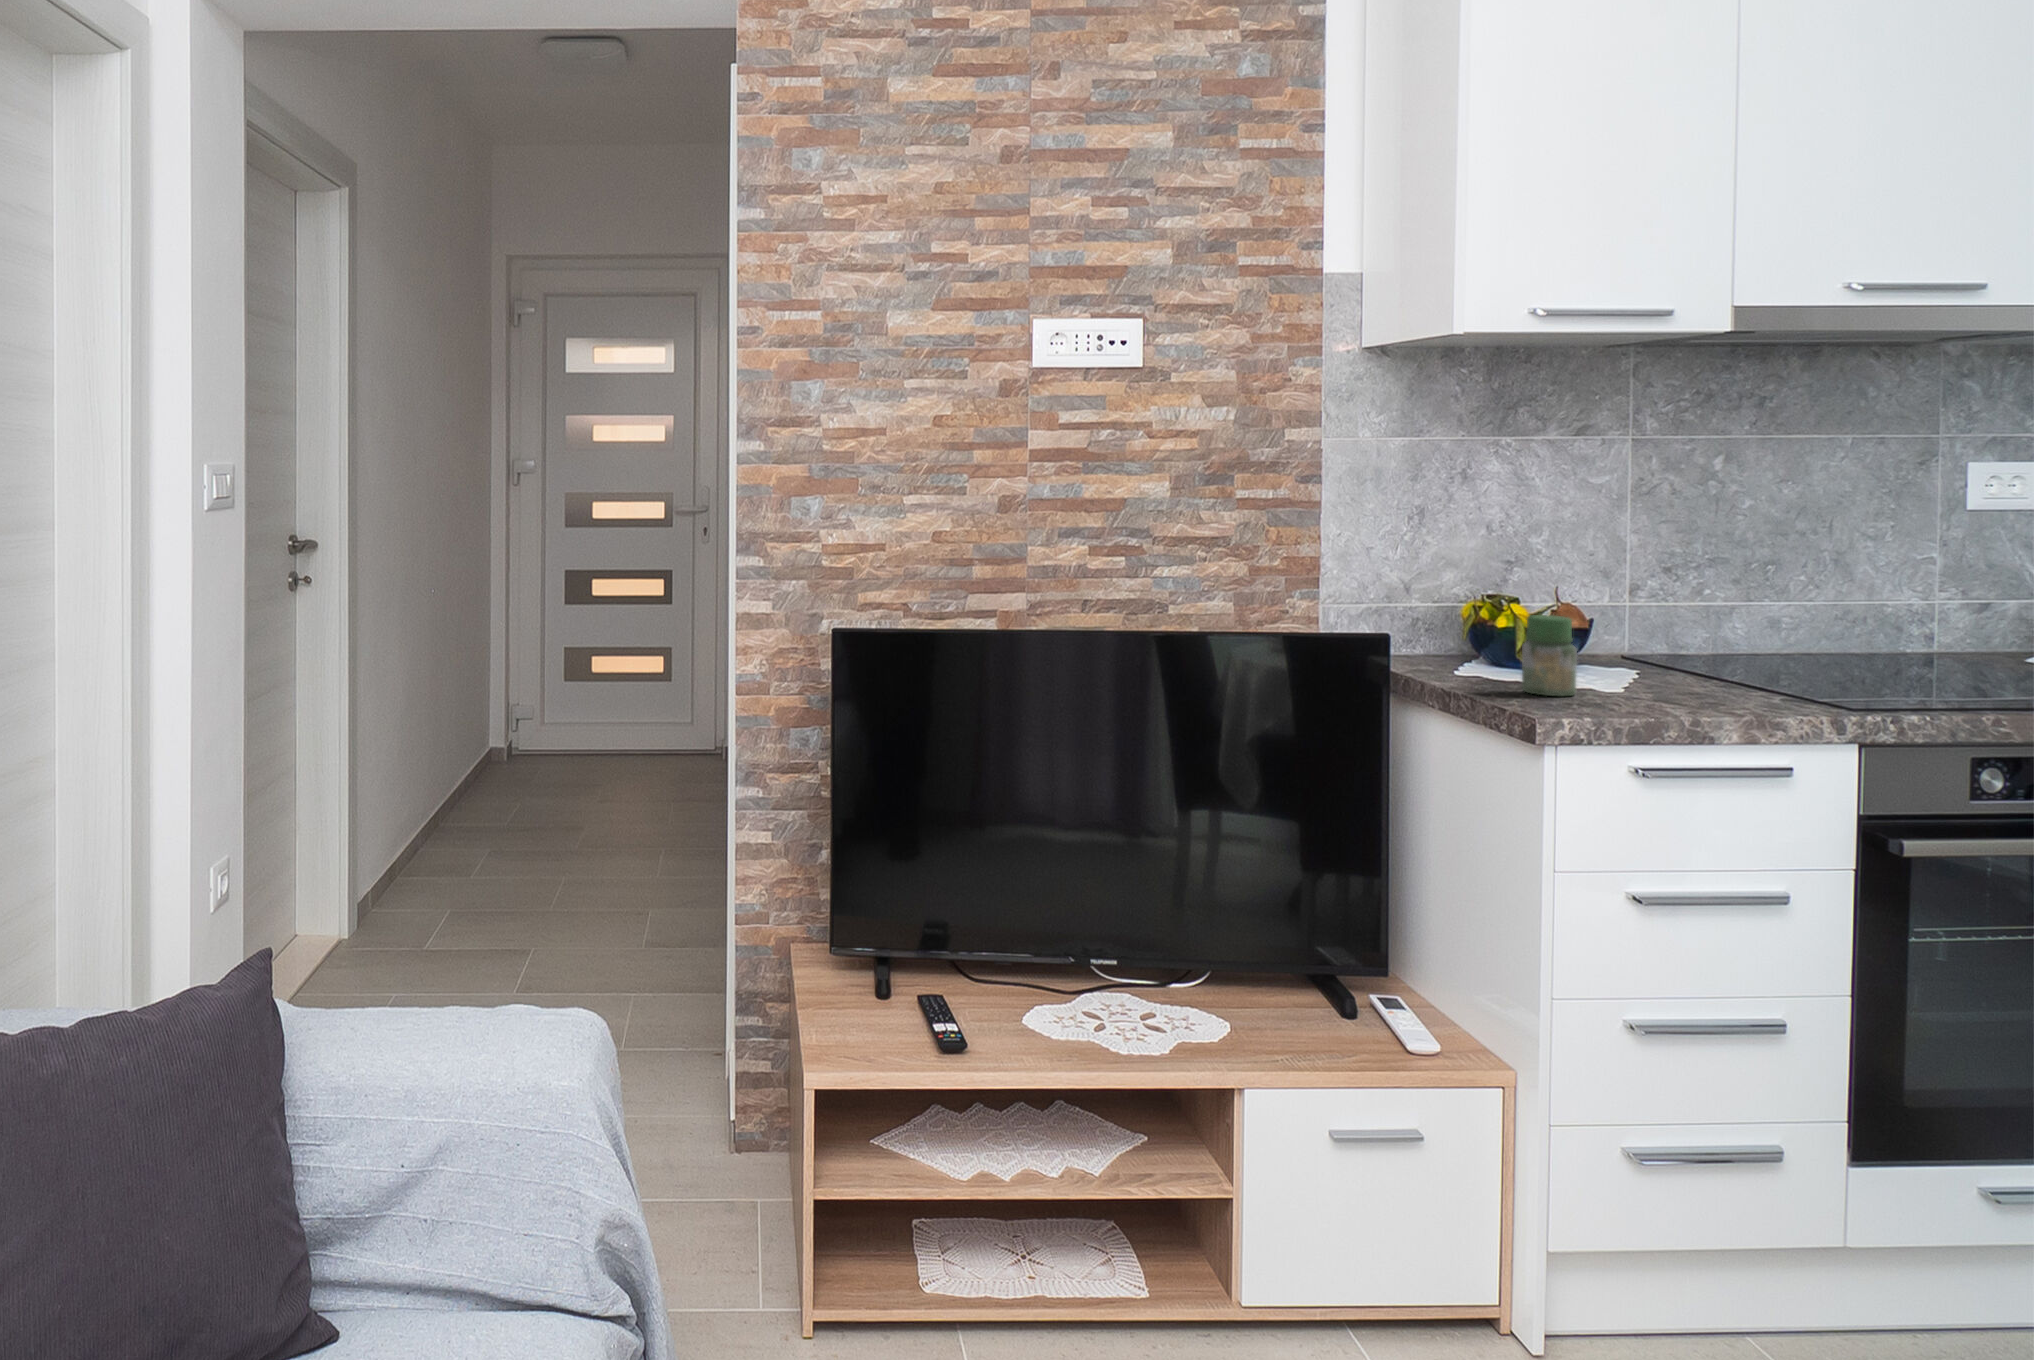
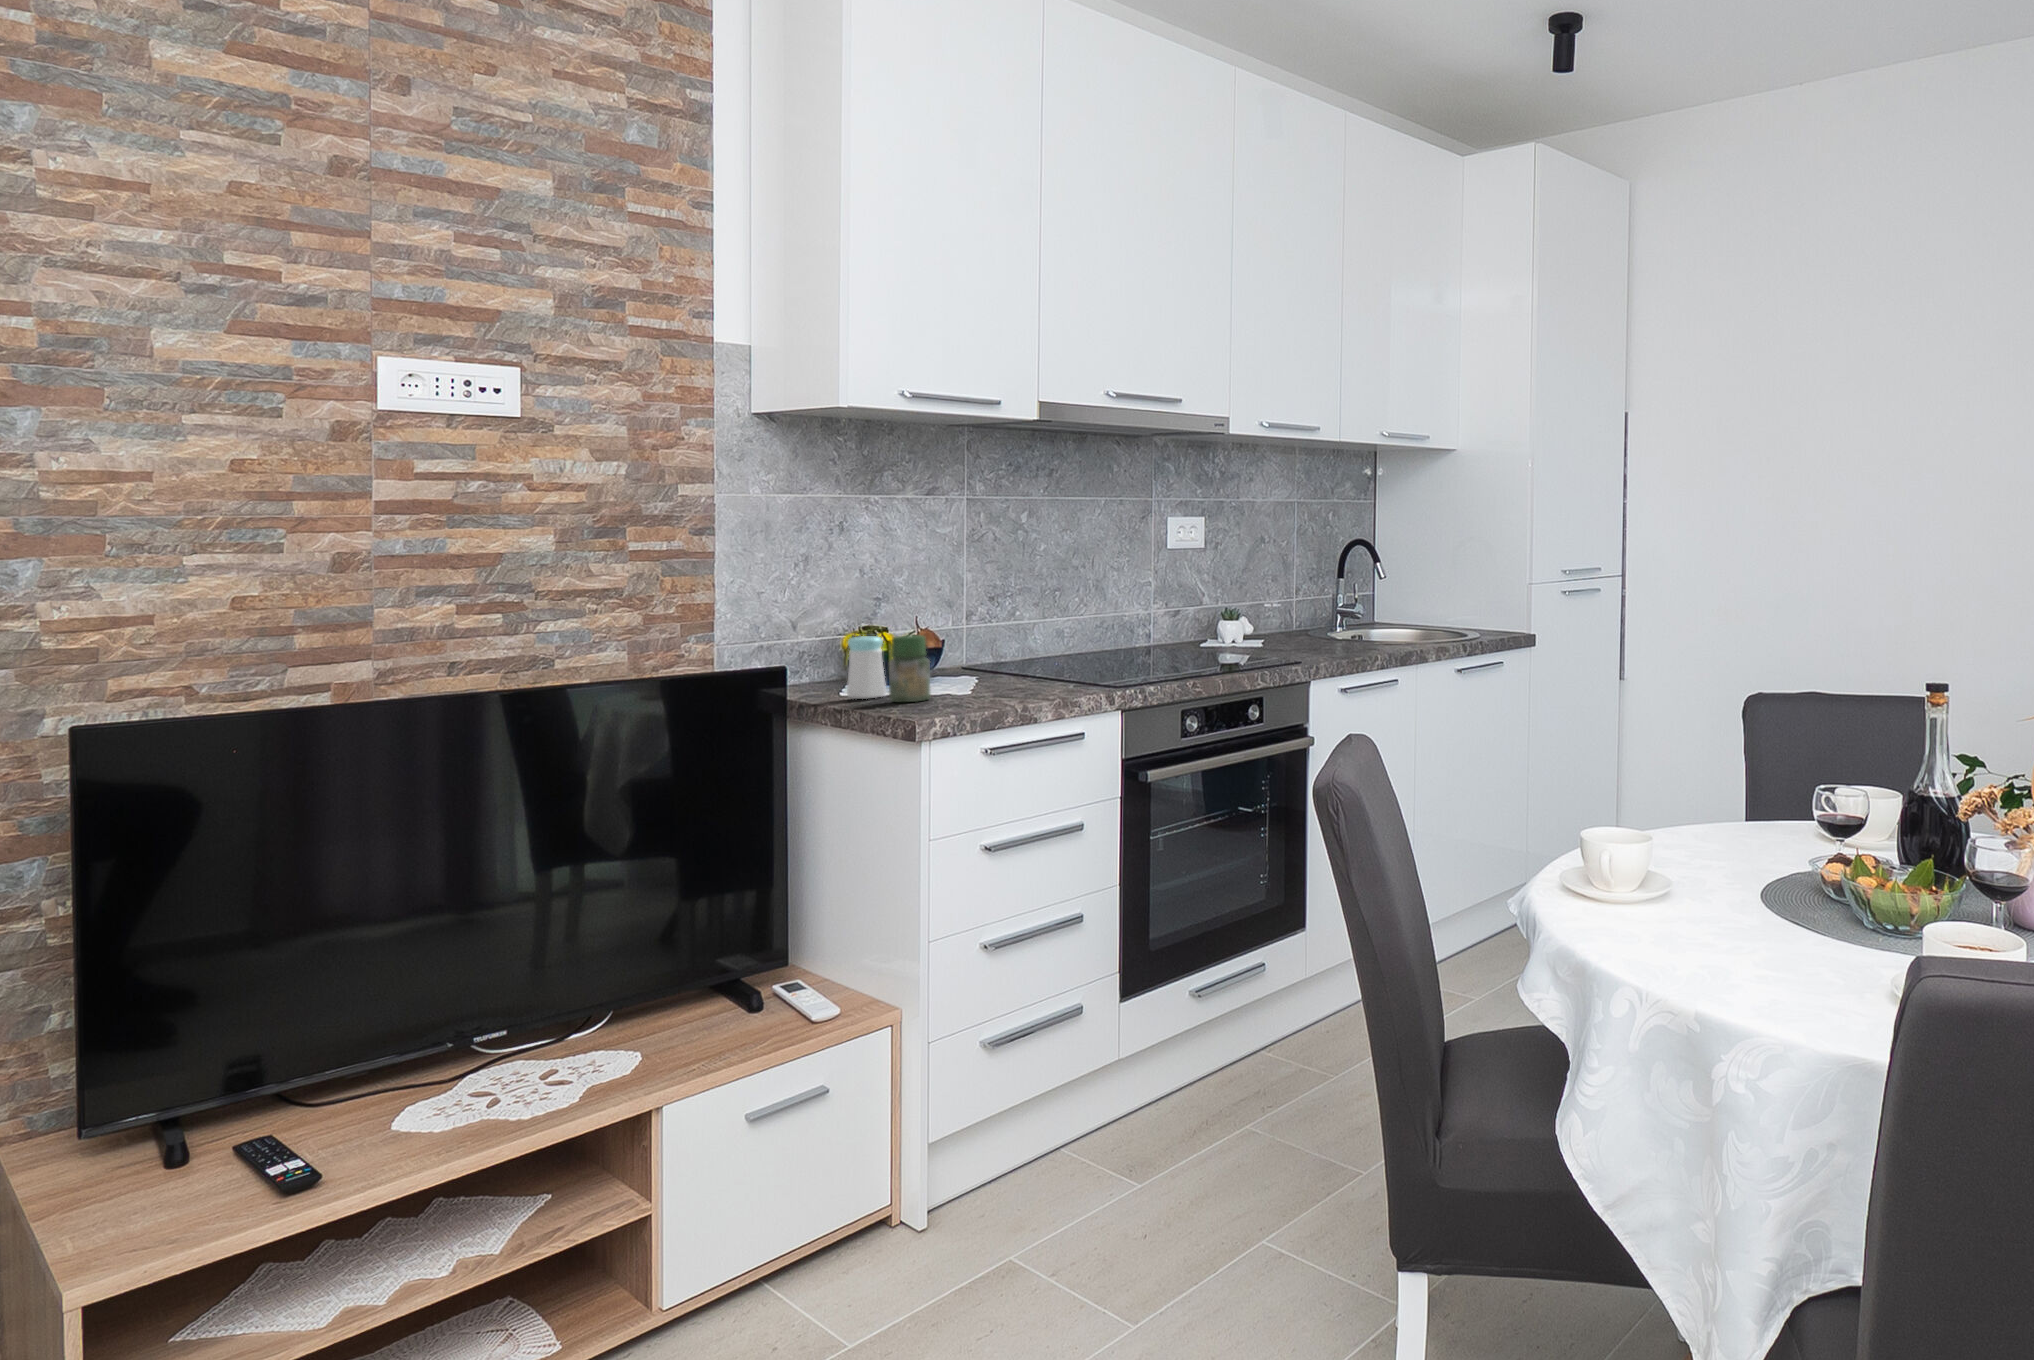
salt shaker: none [1467,607,1516,681] -> present [847,636,886,699]

